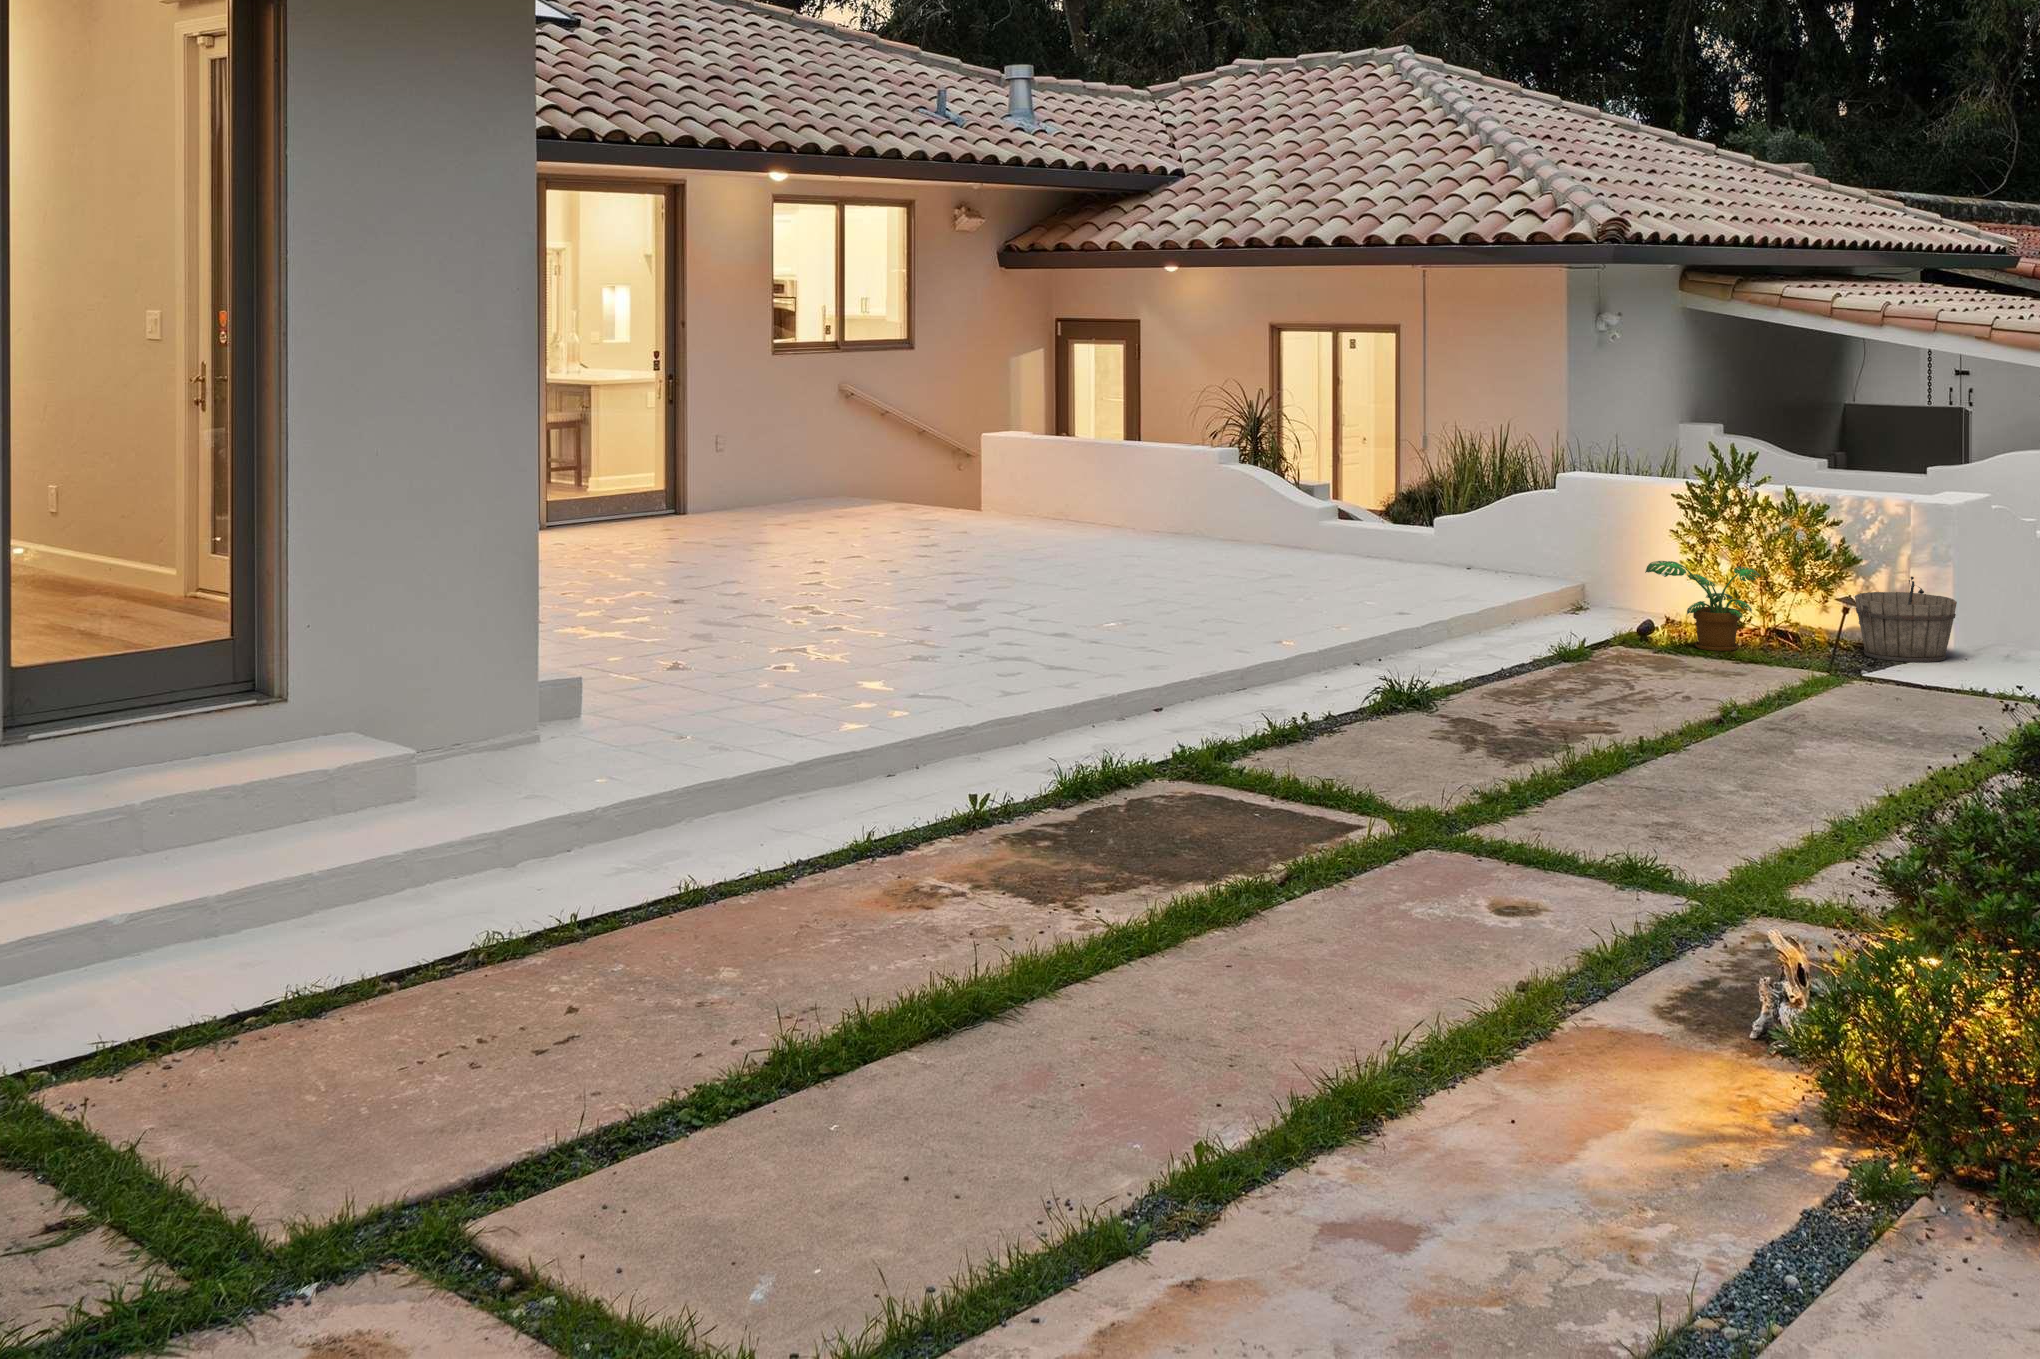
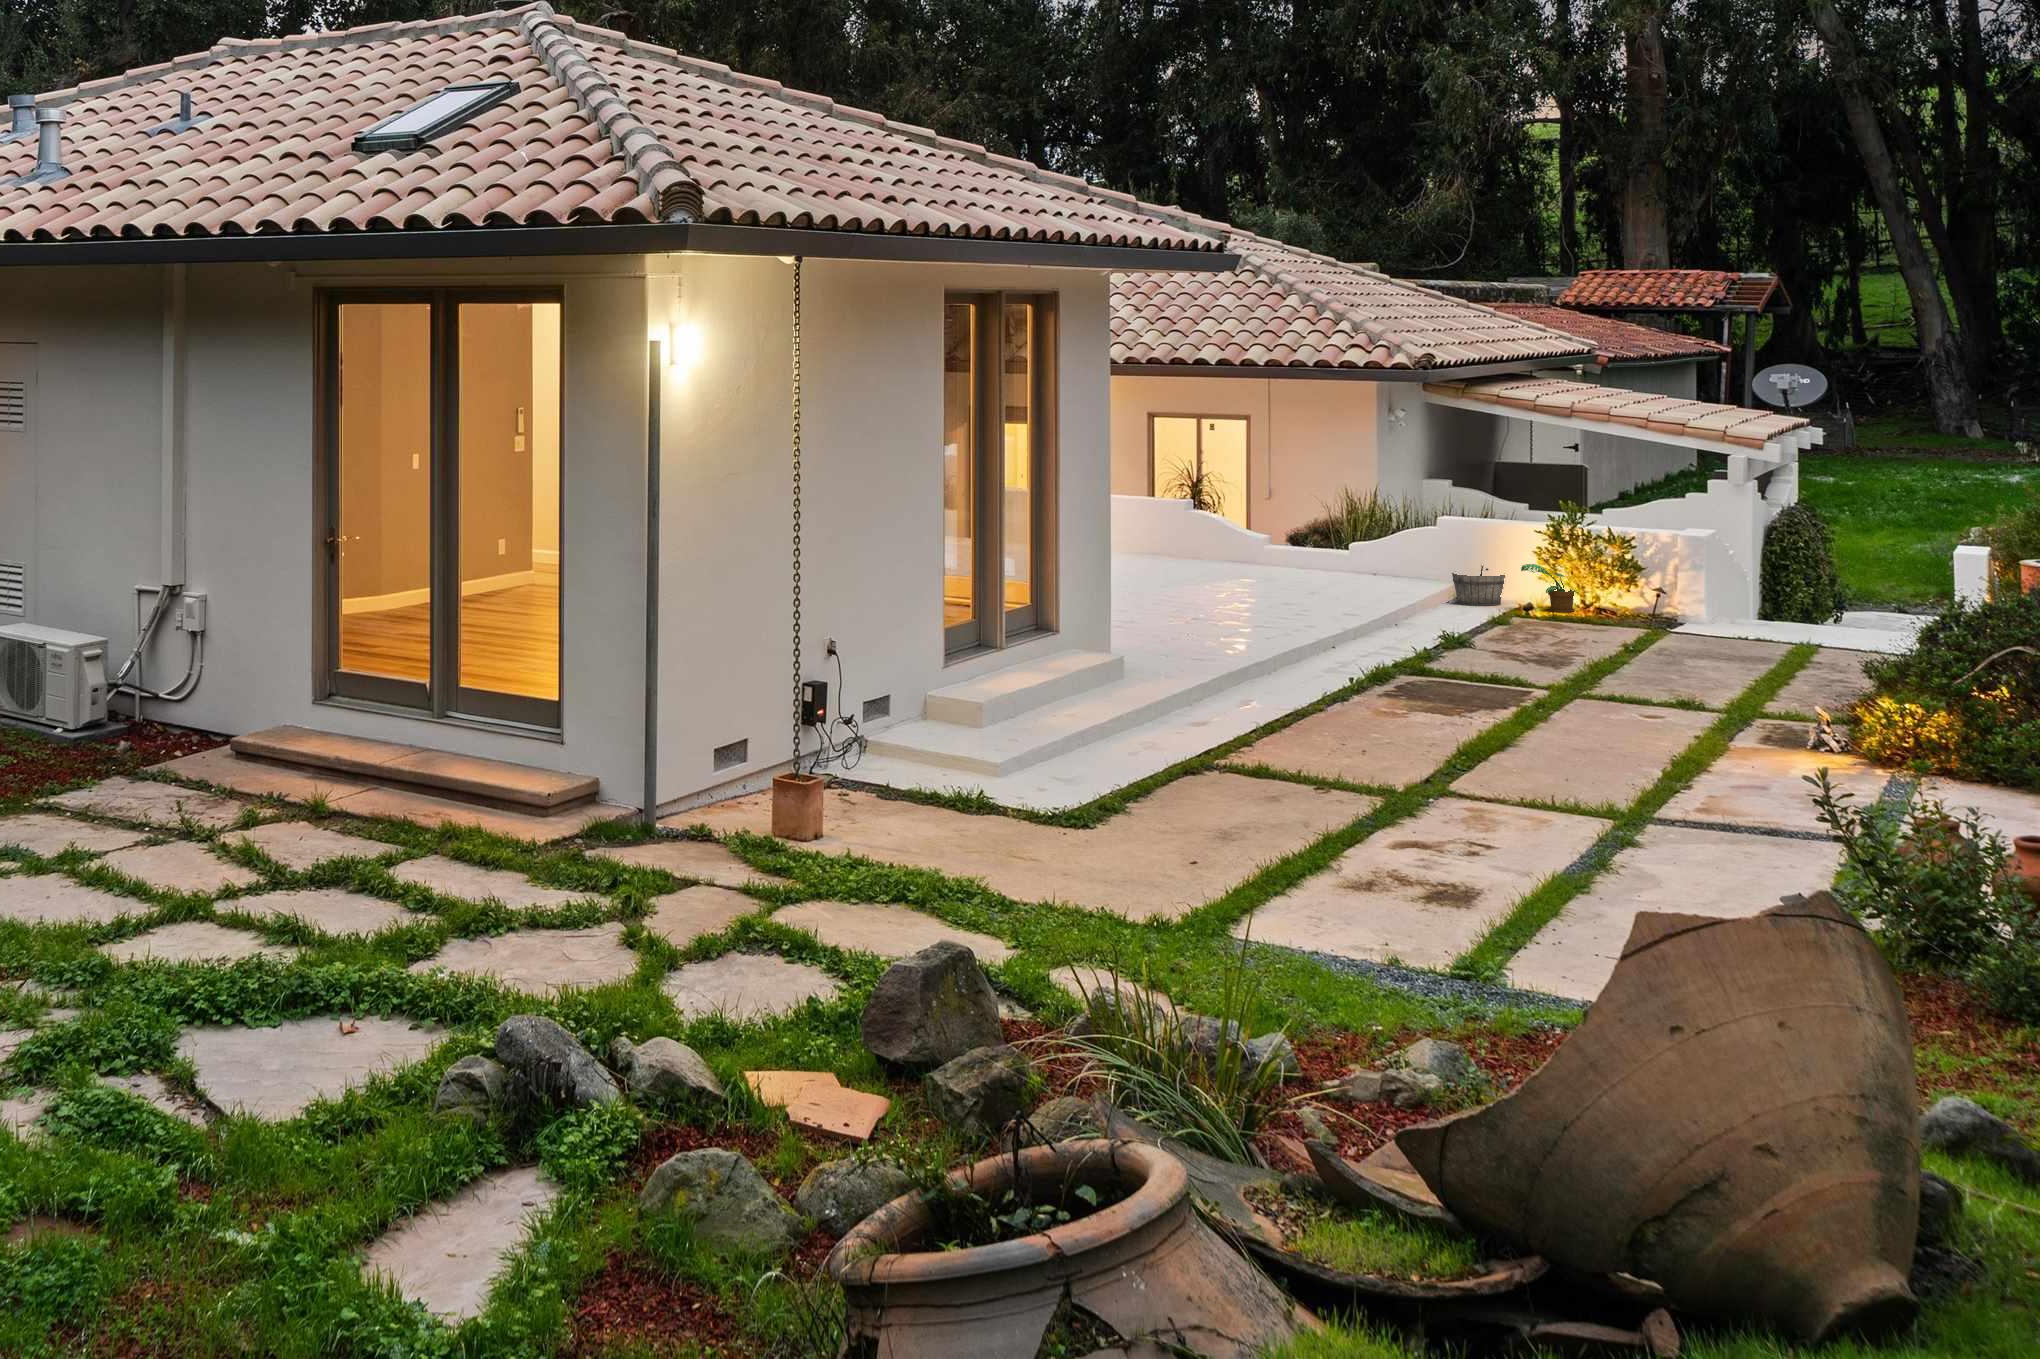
wooden bucket: present [1855,577,1957,662] -> present [1452,565,1505,606]

